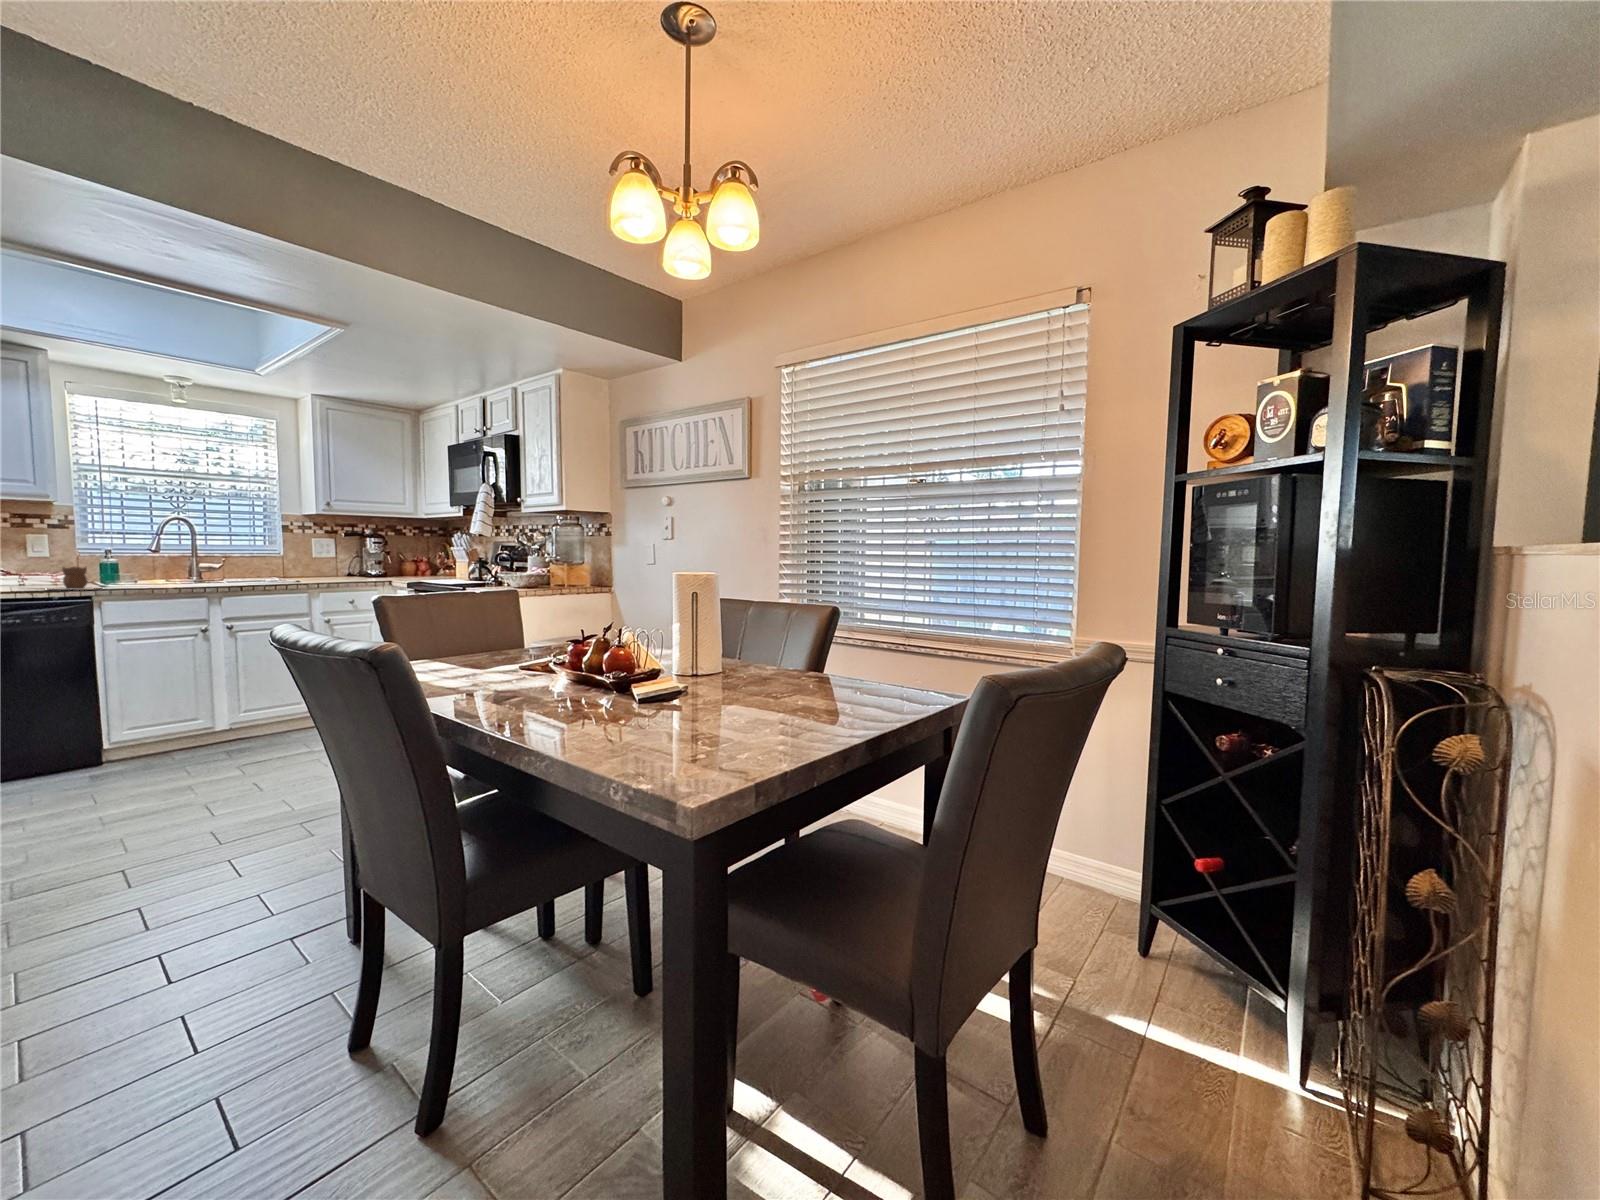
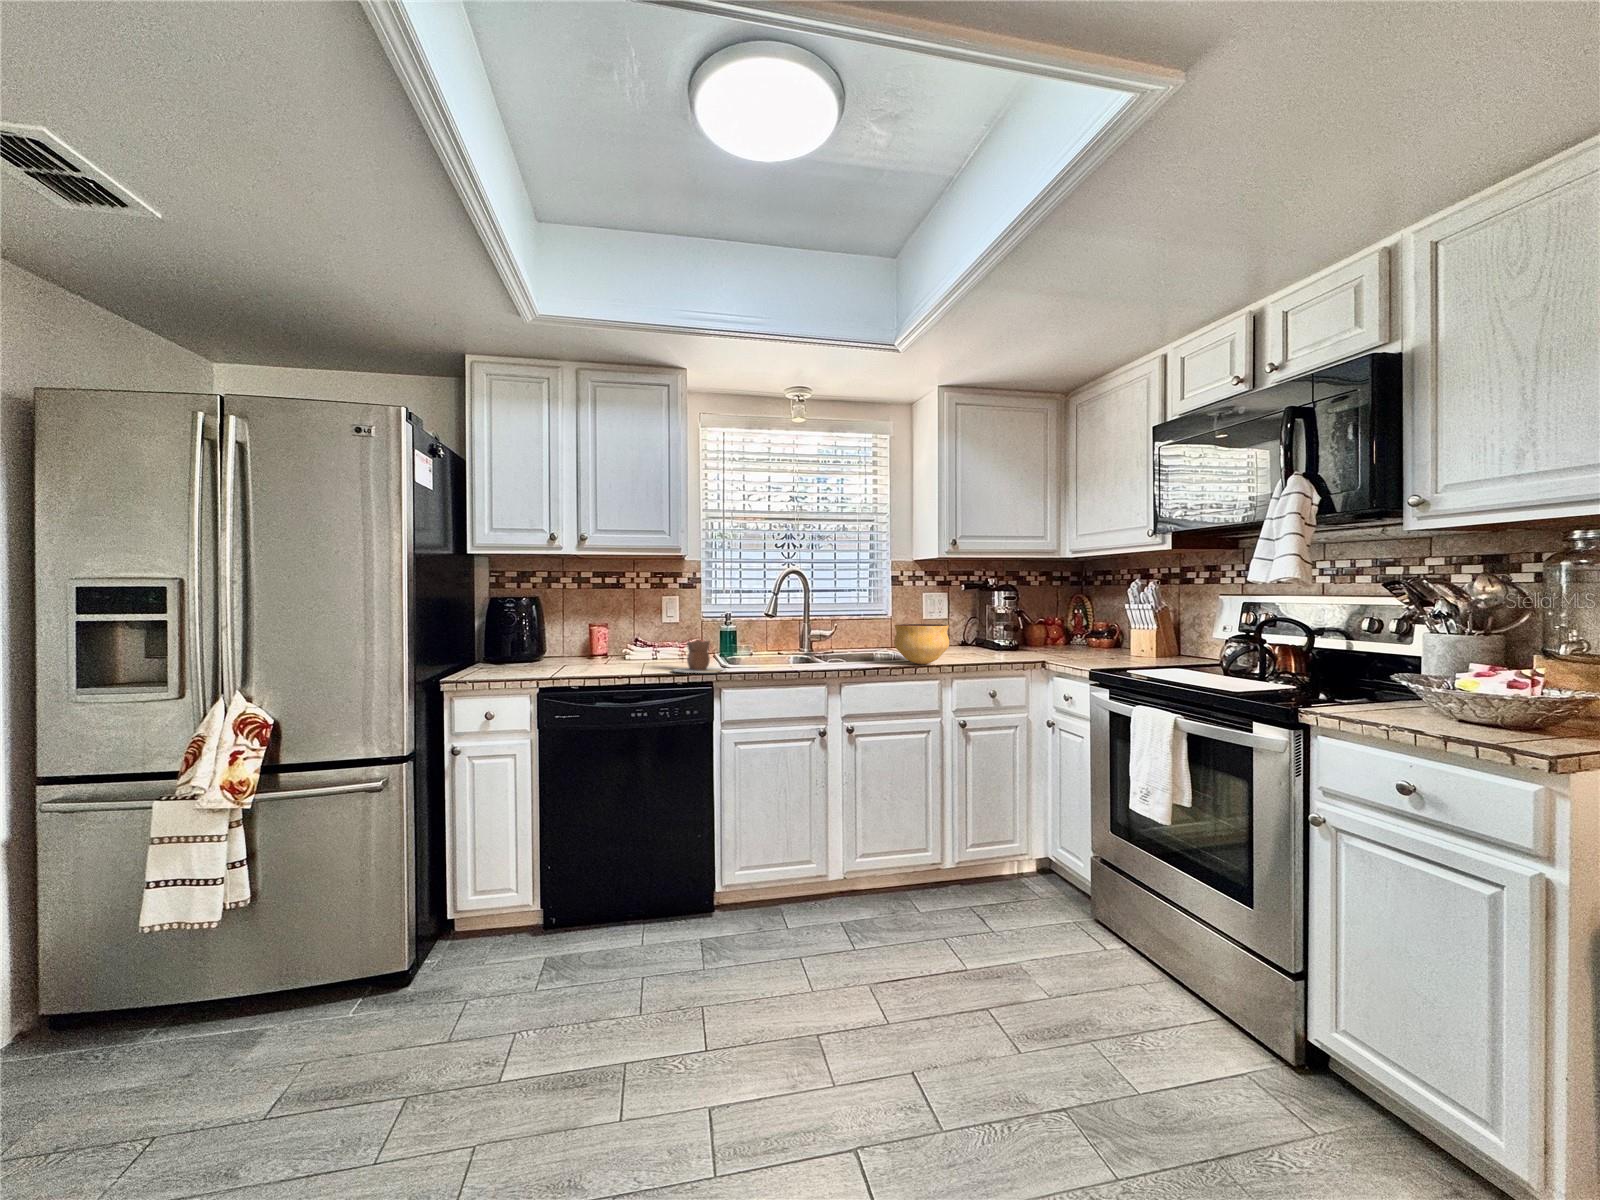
bowl: none [268,558,313,583] -> present [894,624,949,664]

